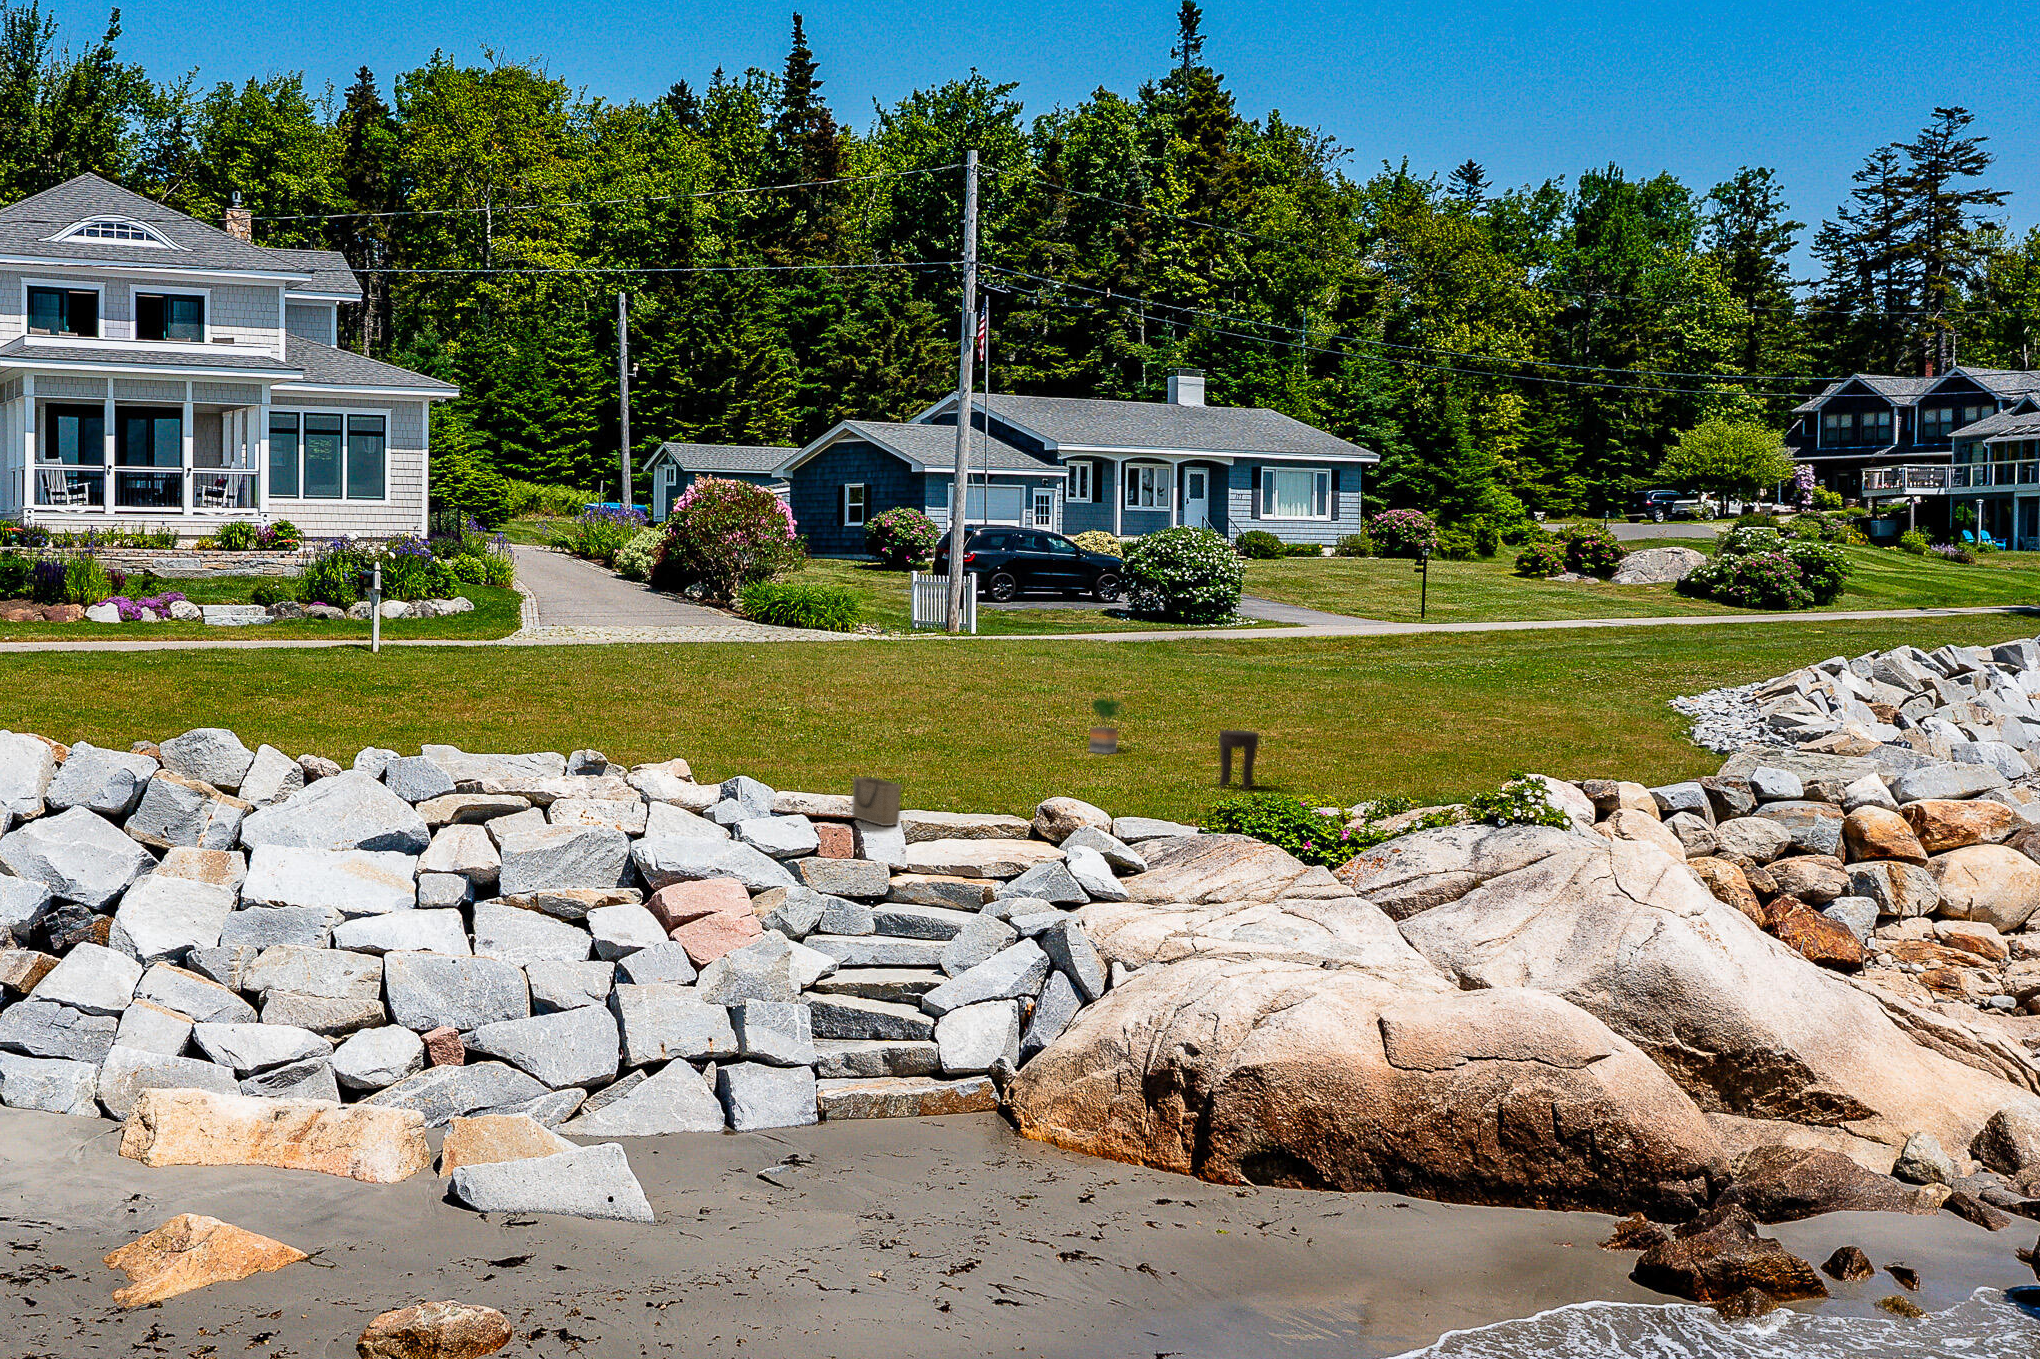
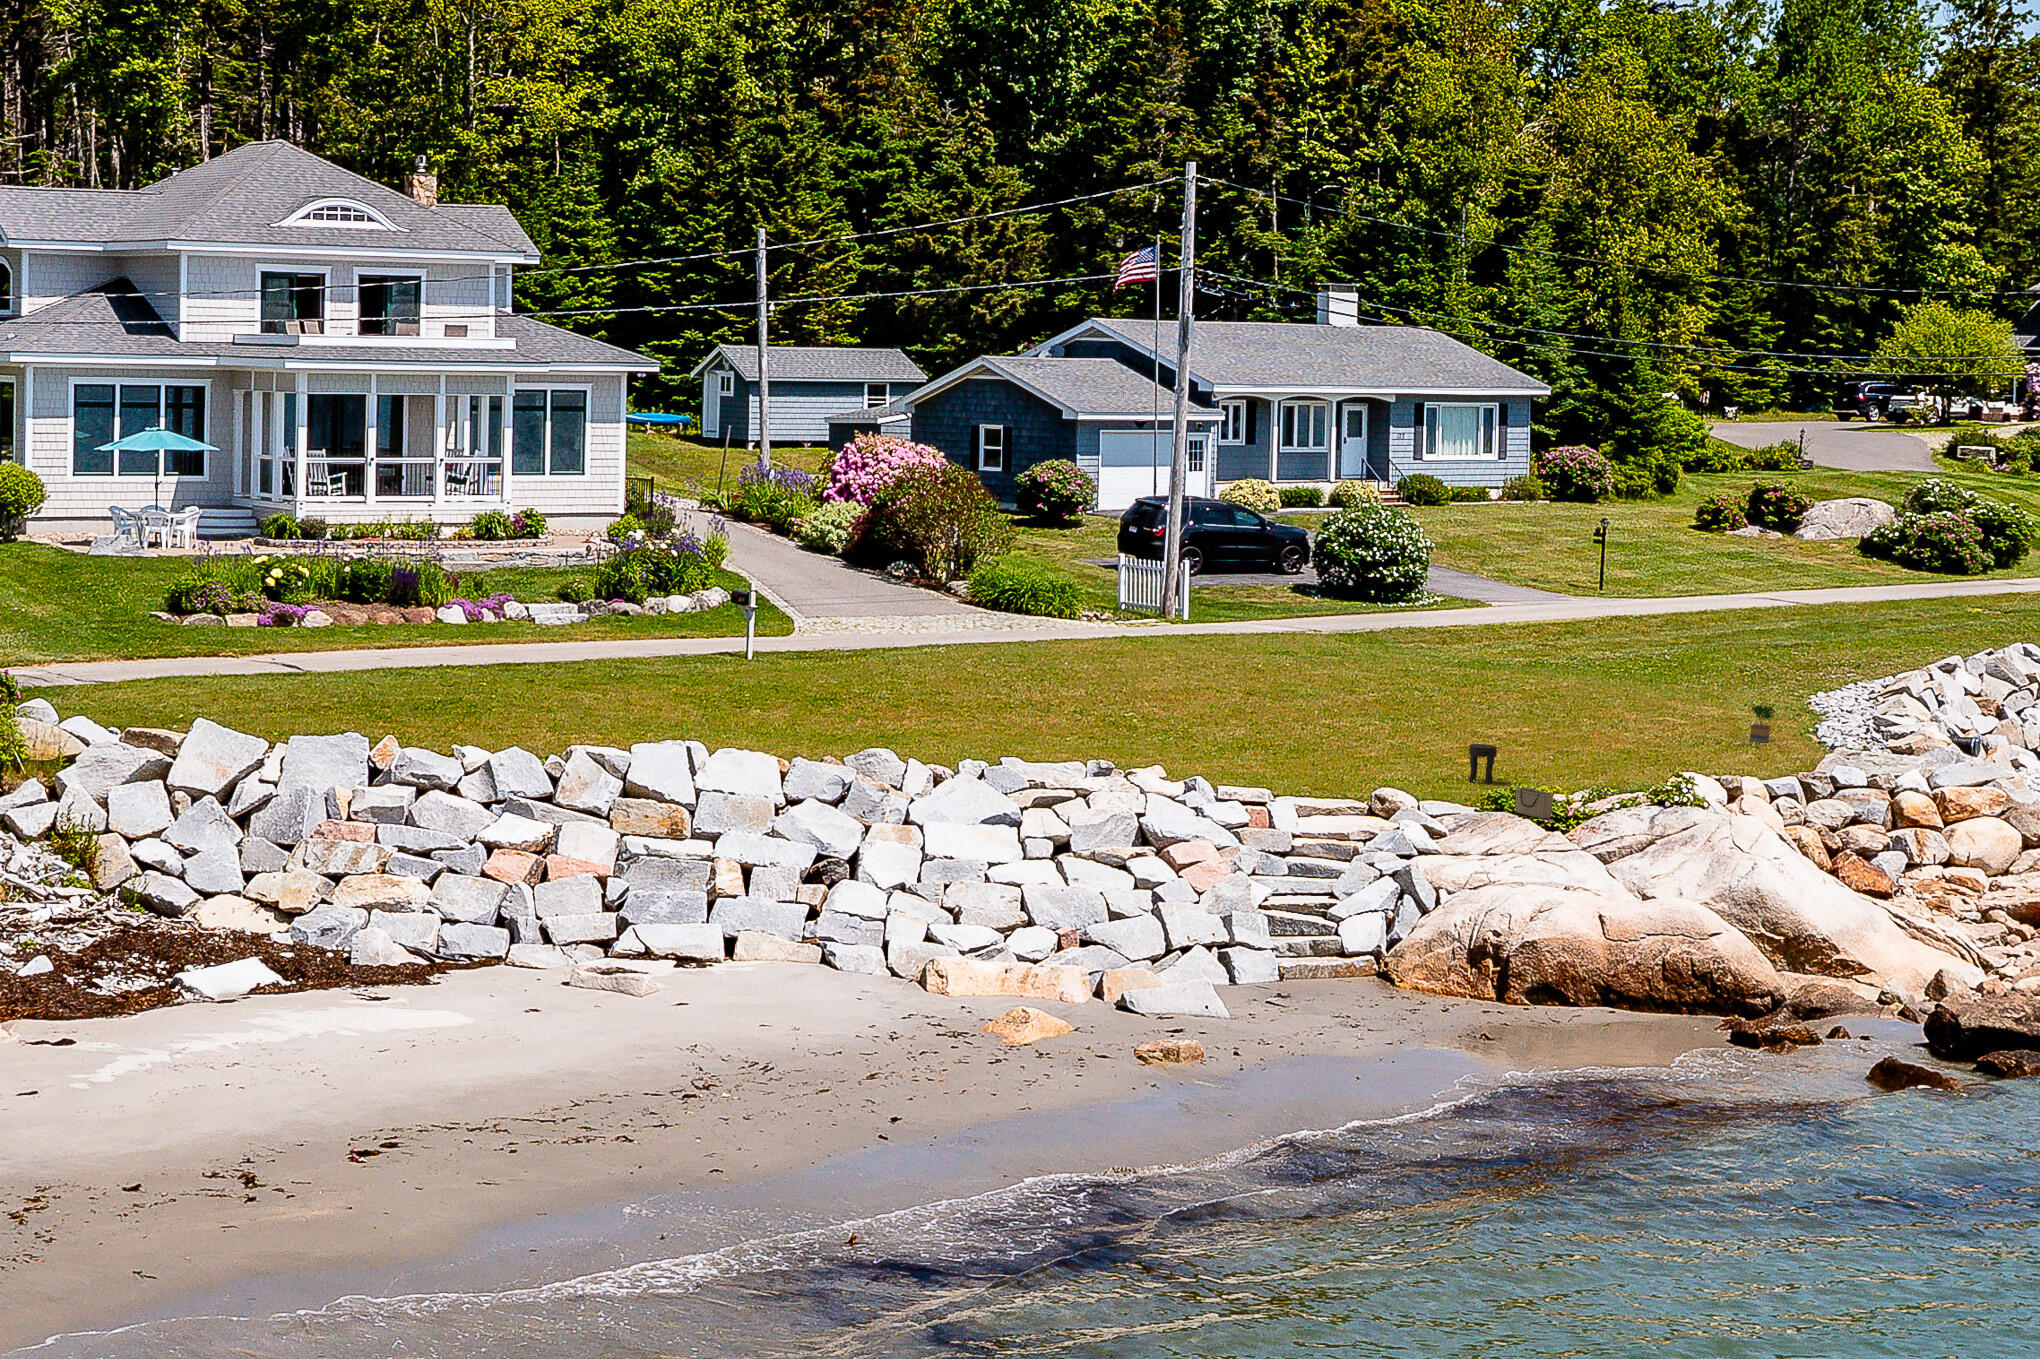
potted tree: present [1089,698,1125,754] -> present [1750,705,1776,743]
basket: present [852,777,902,826] -> present [1515,788,1554,818]

